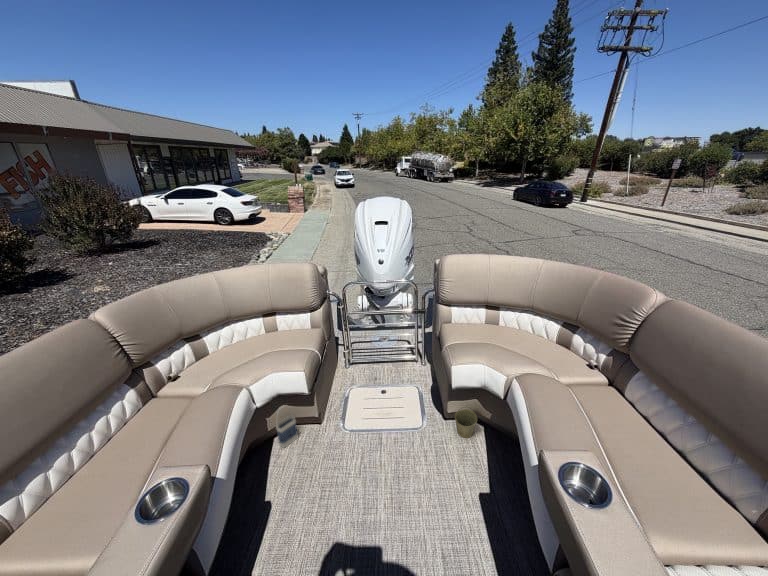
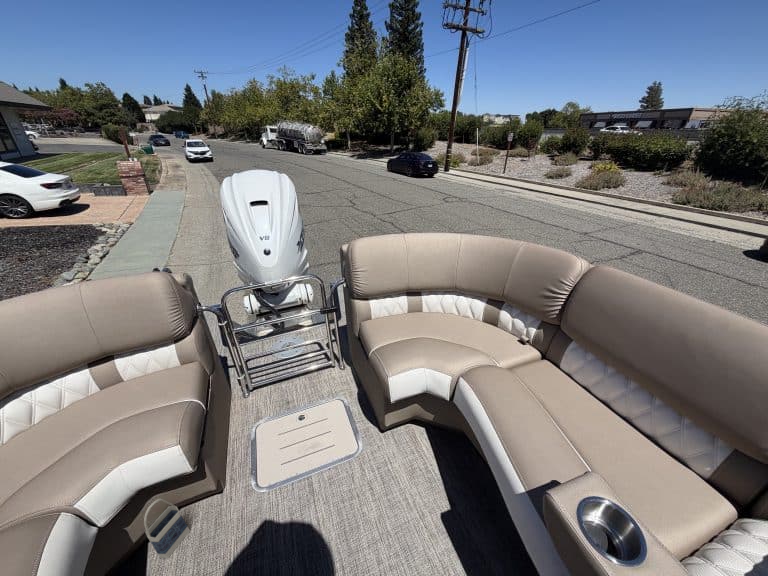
bucket: present [455,409,478,438] -> none [397,419,423,454]

